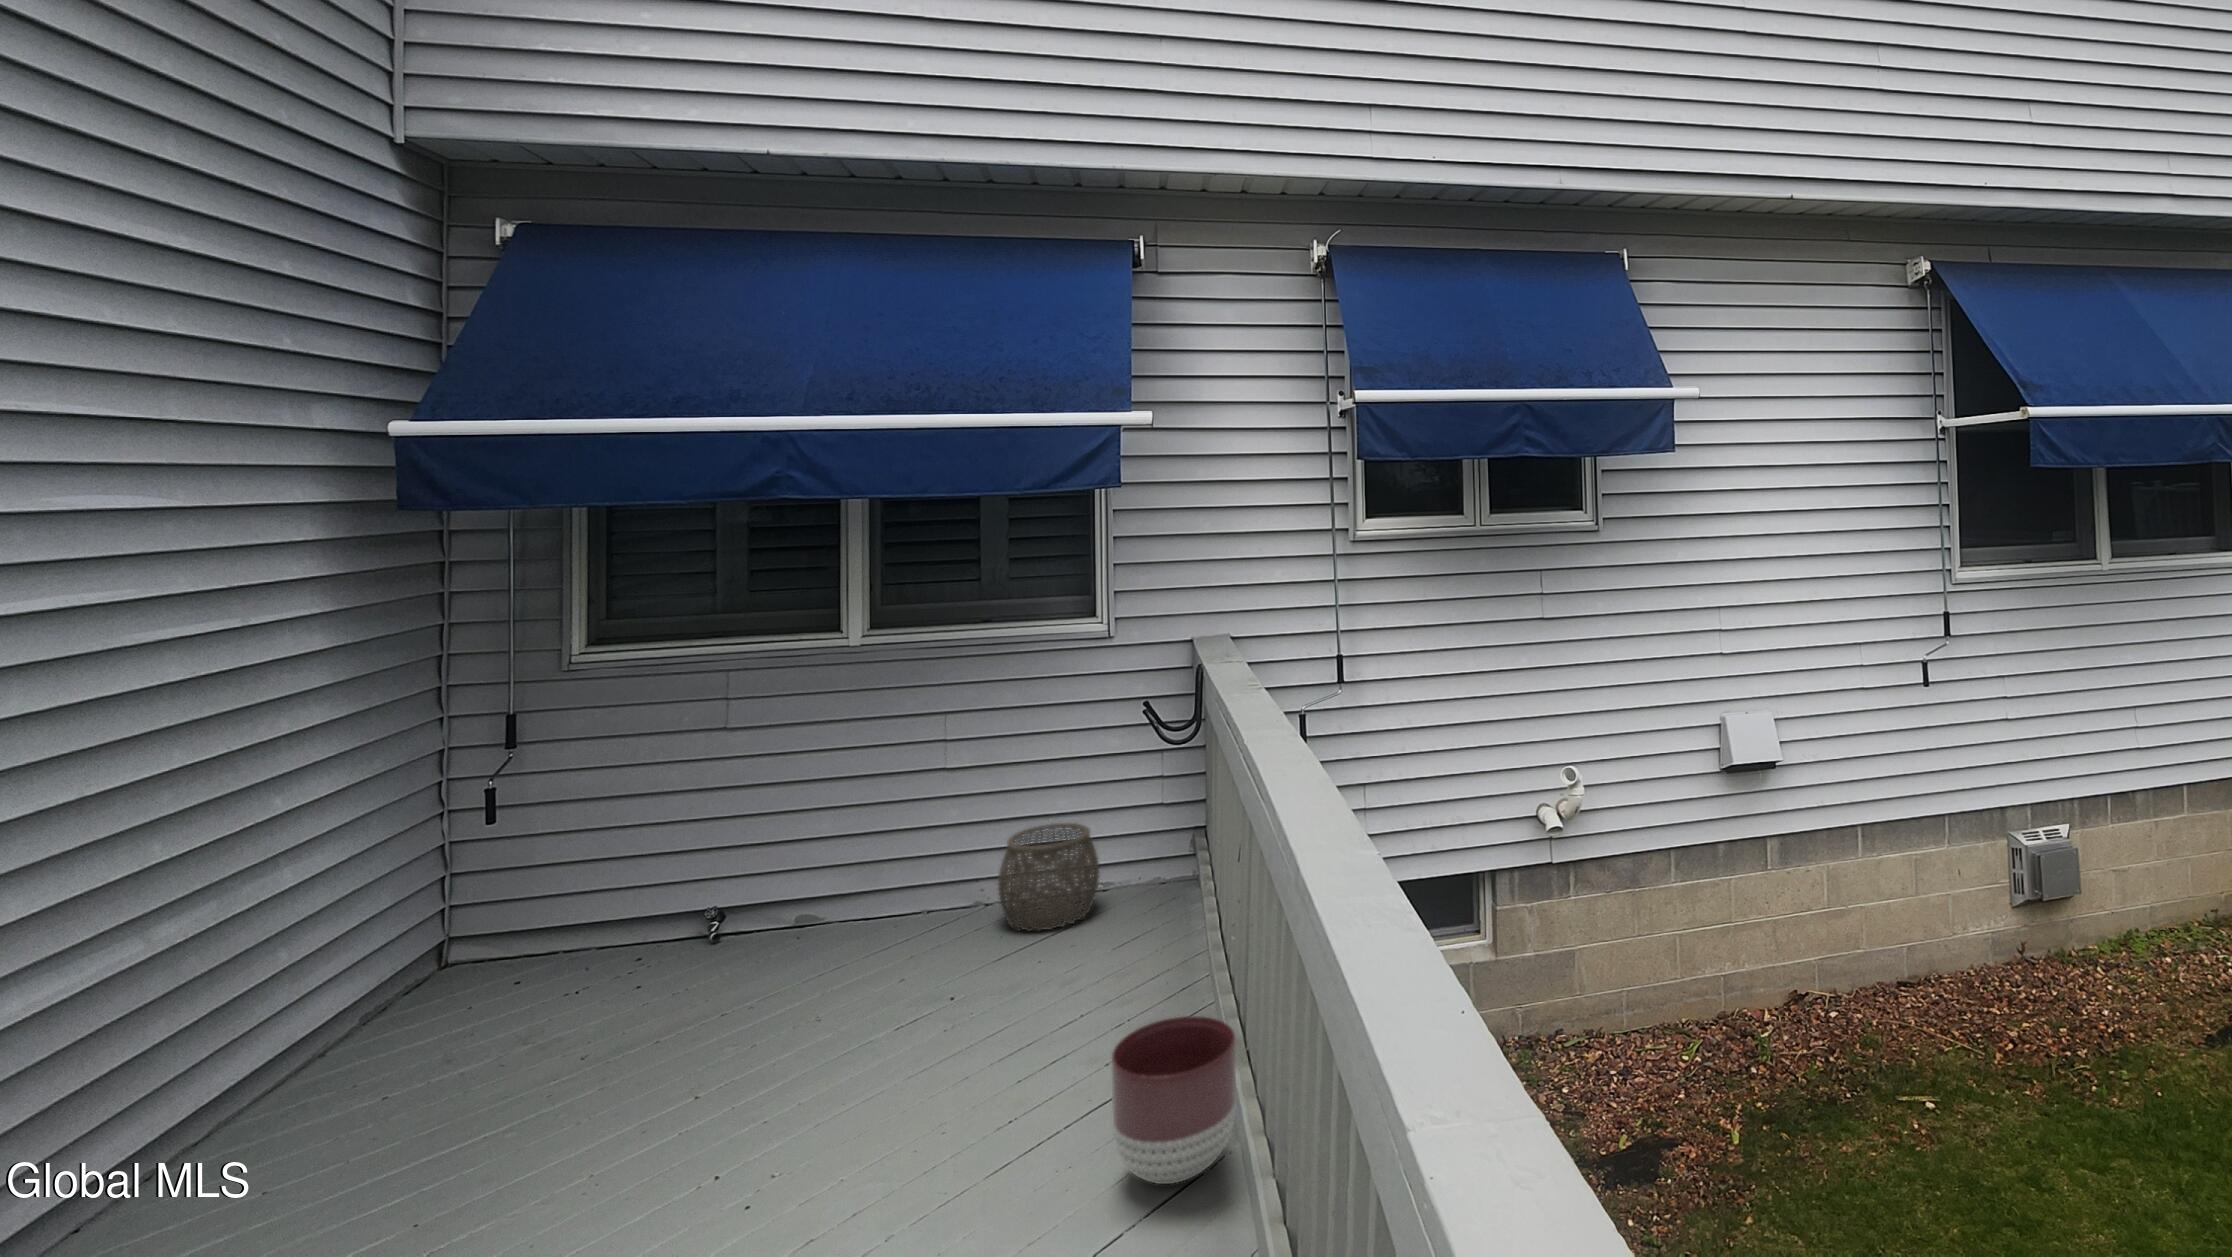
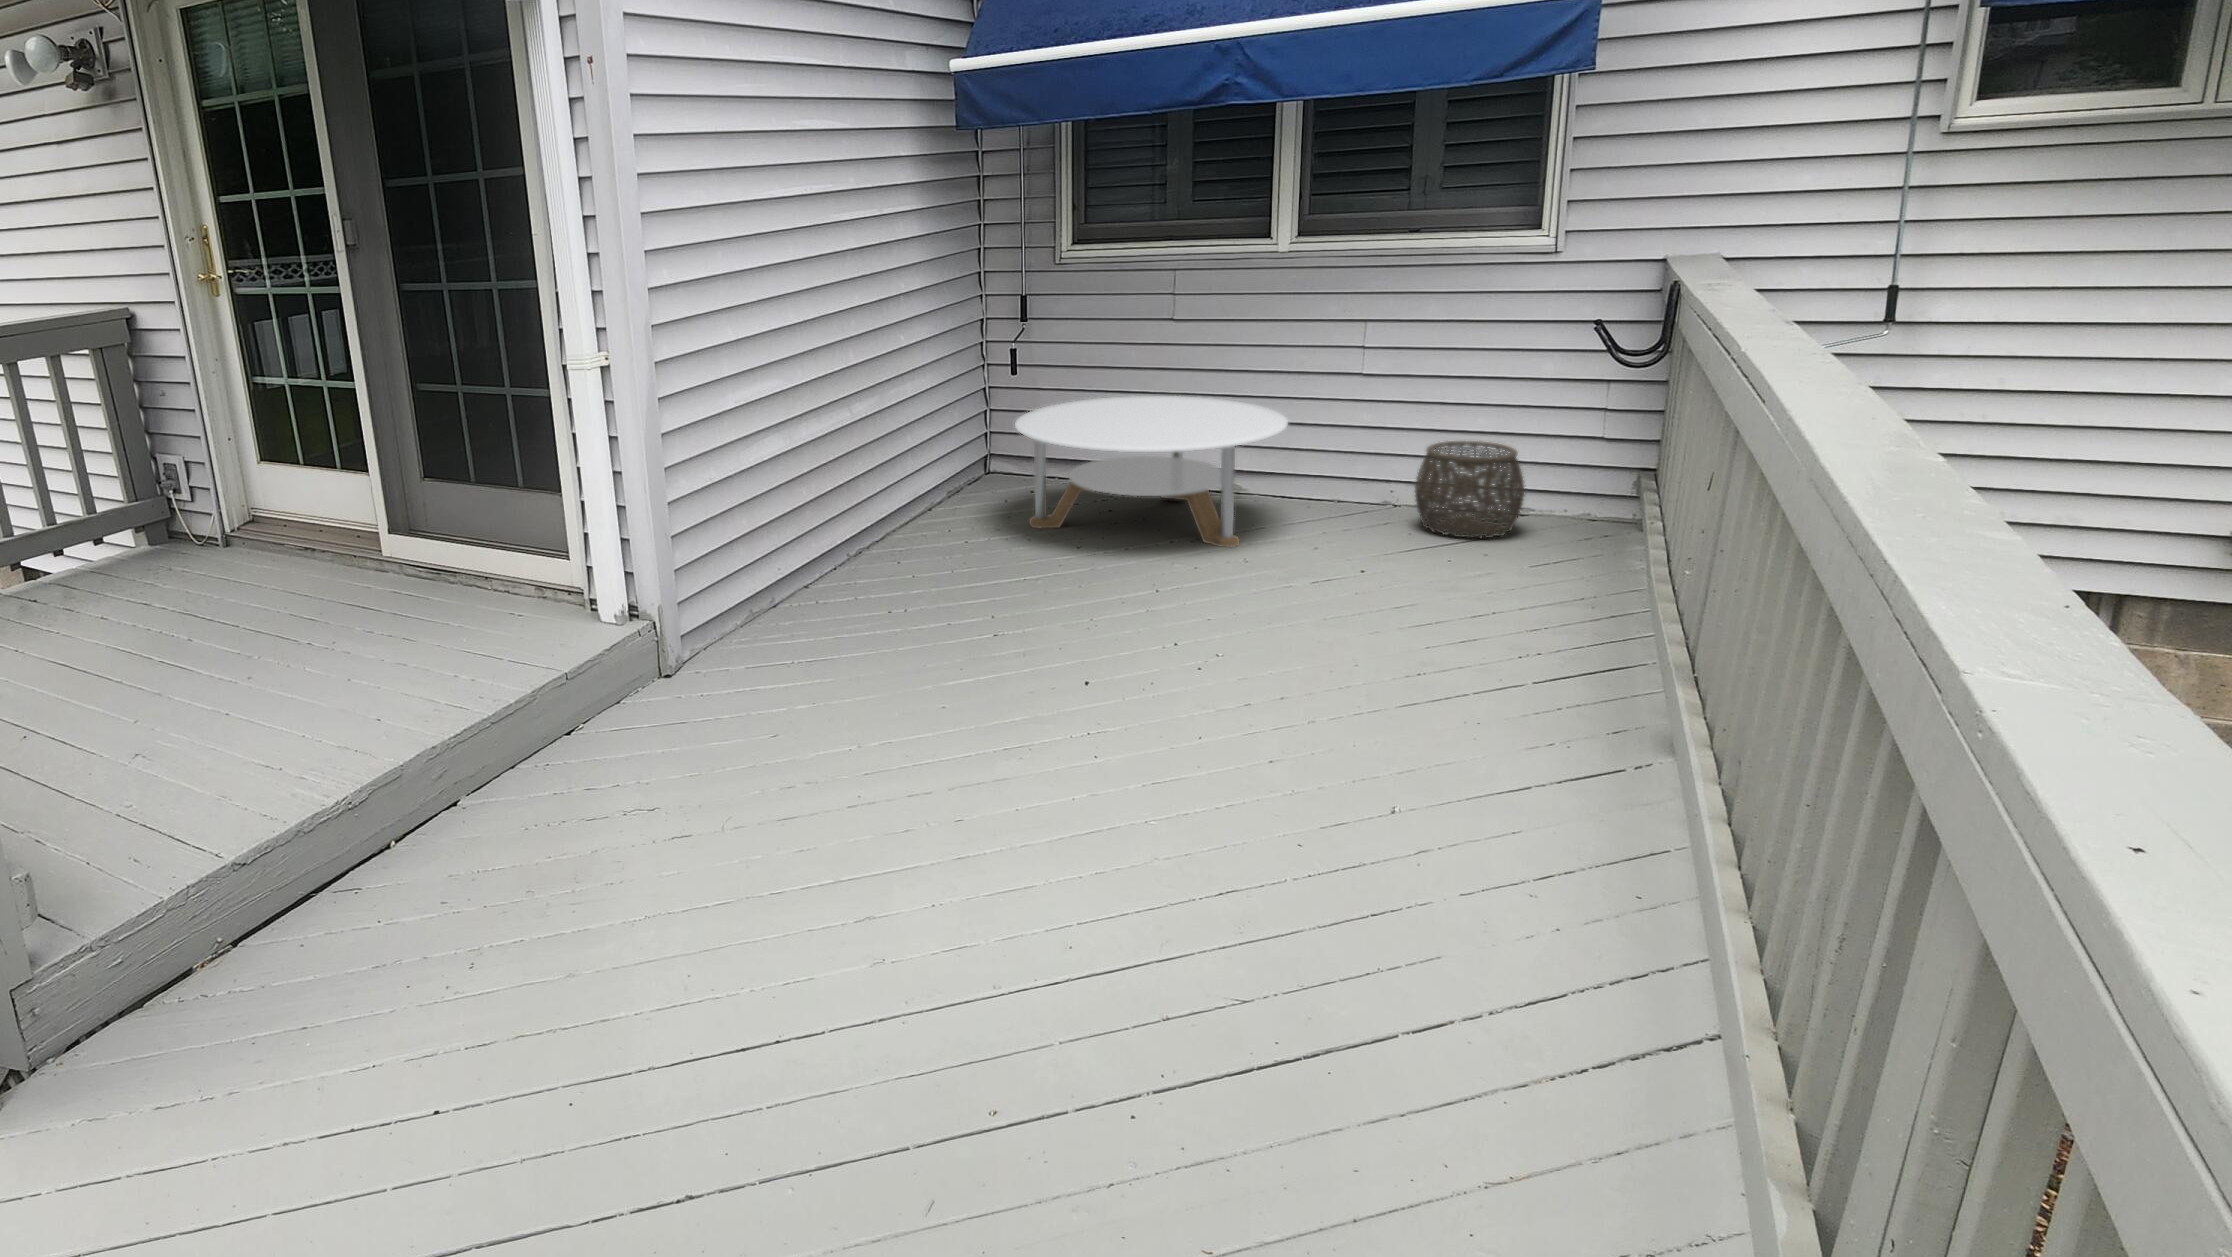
round table: none [462,818,858,1057] -> present [1015,396,1288,547]
planter: present [1111,1016,1236,1184] -> none [1549,602,1698,741]

